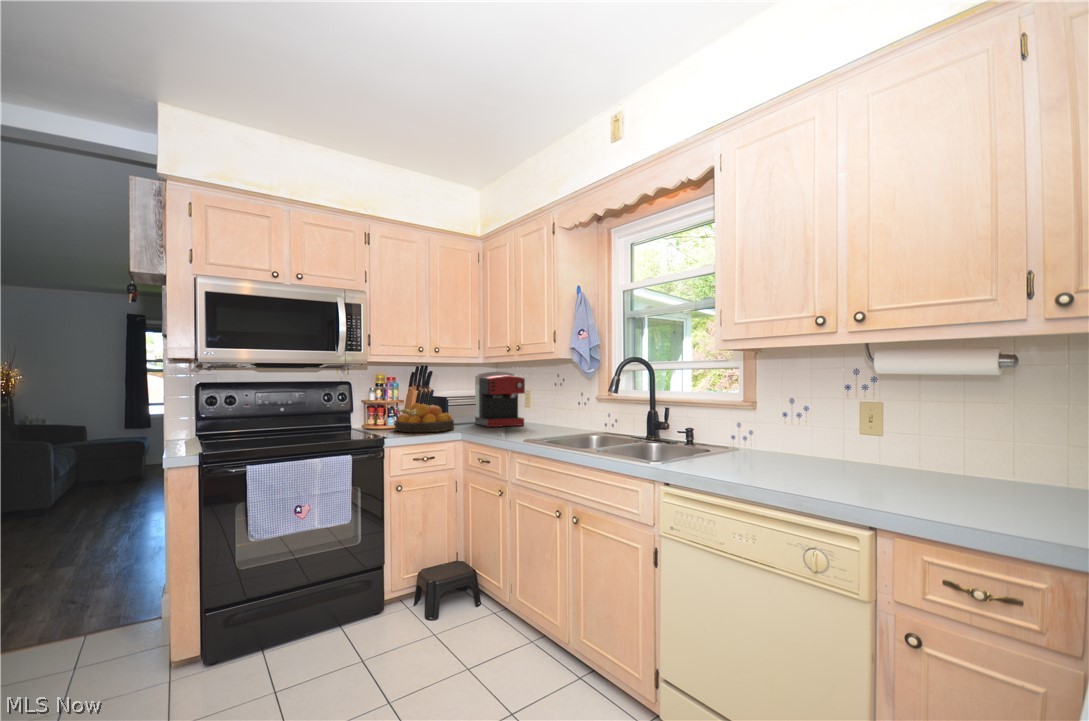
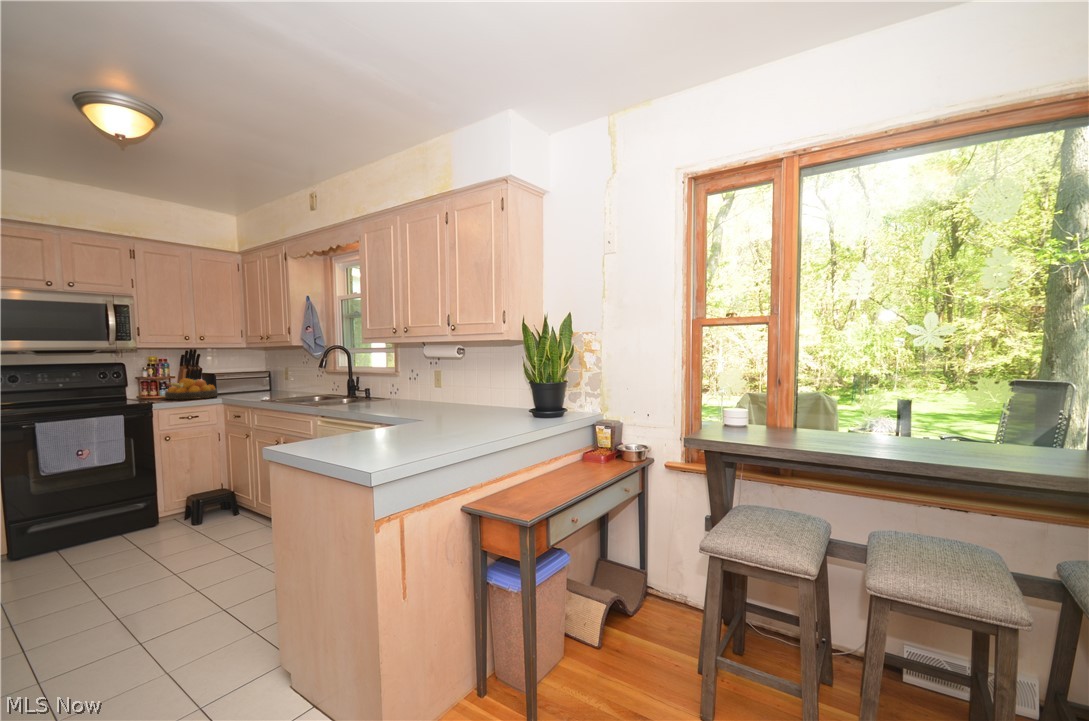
coffee maker: present [475,371,525,427] -> none [239,353,278,394]

